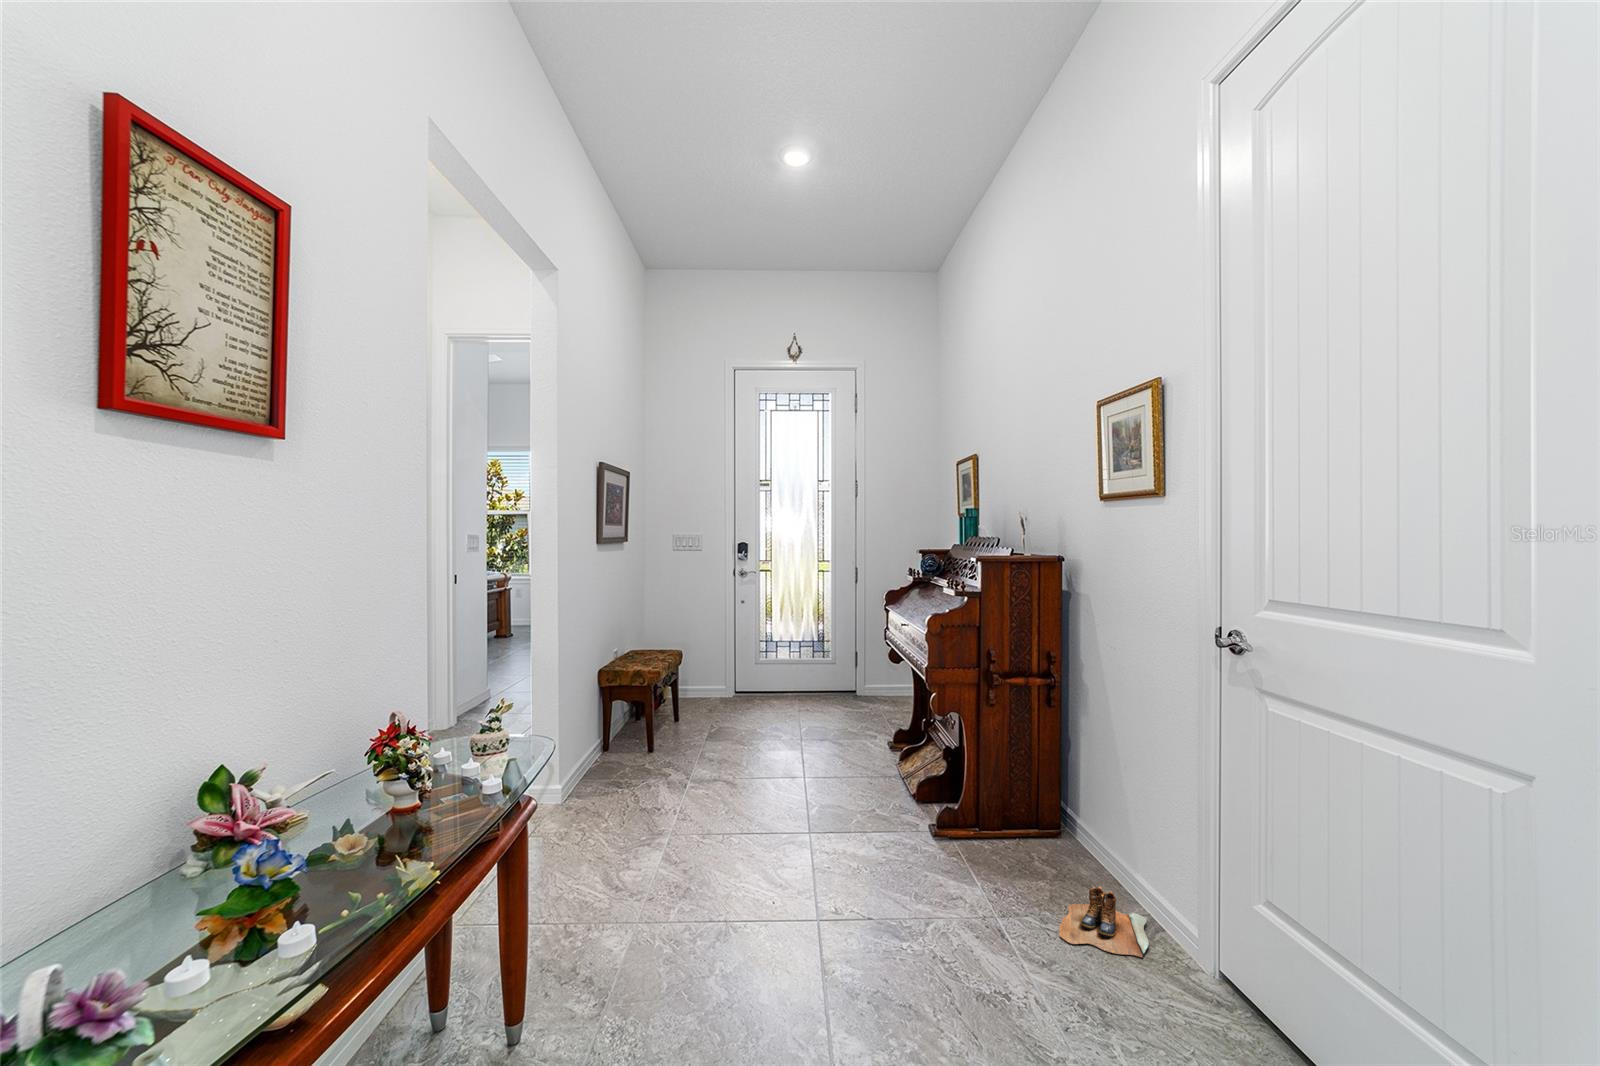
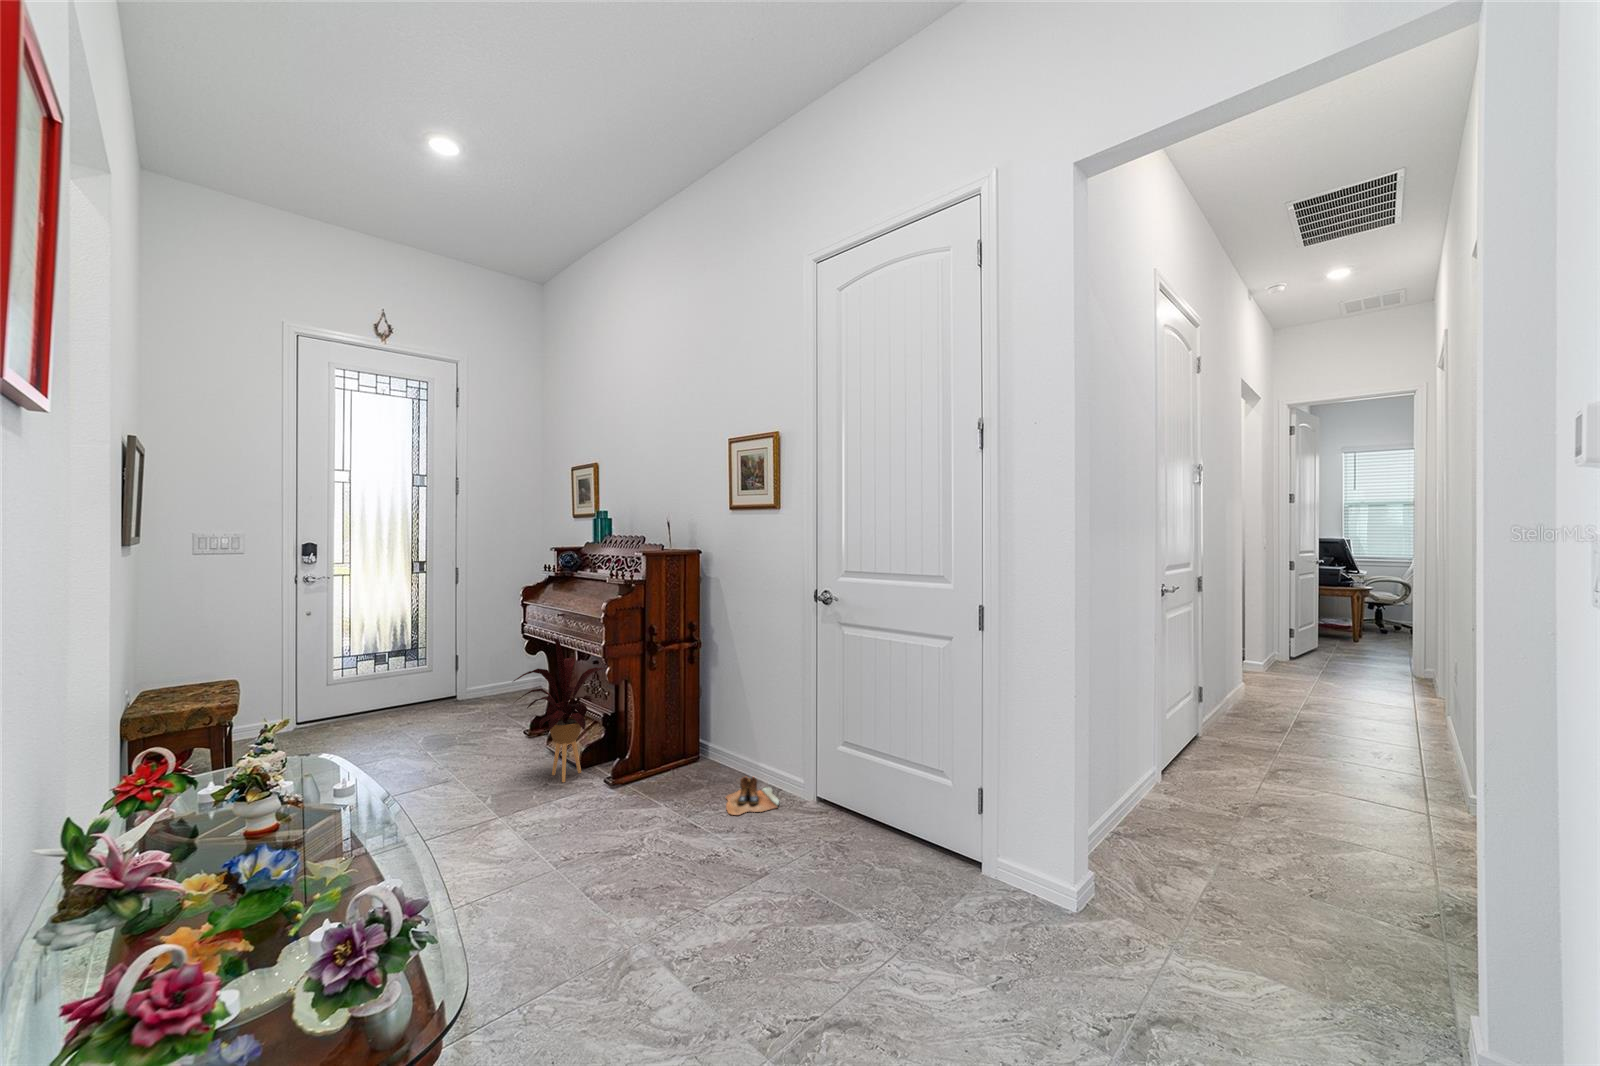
house plant: none [836,649,947,815] -> present [514,638,605,782]

